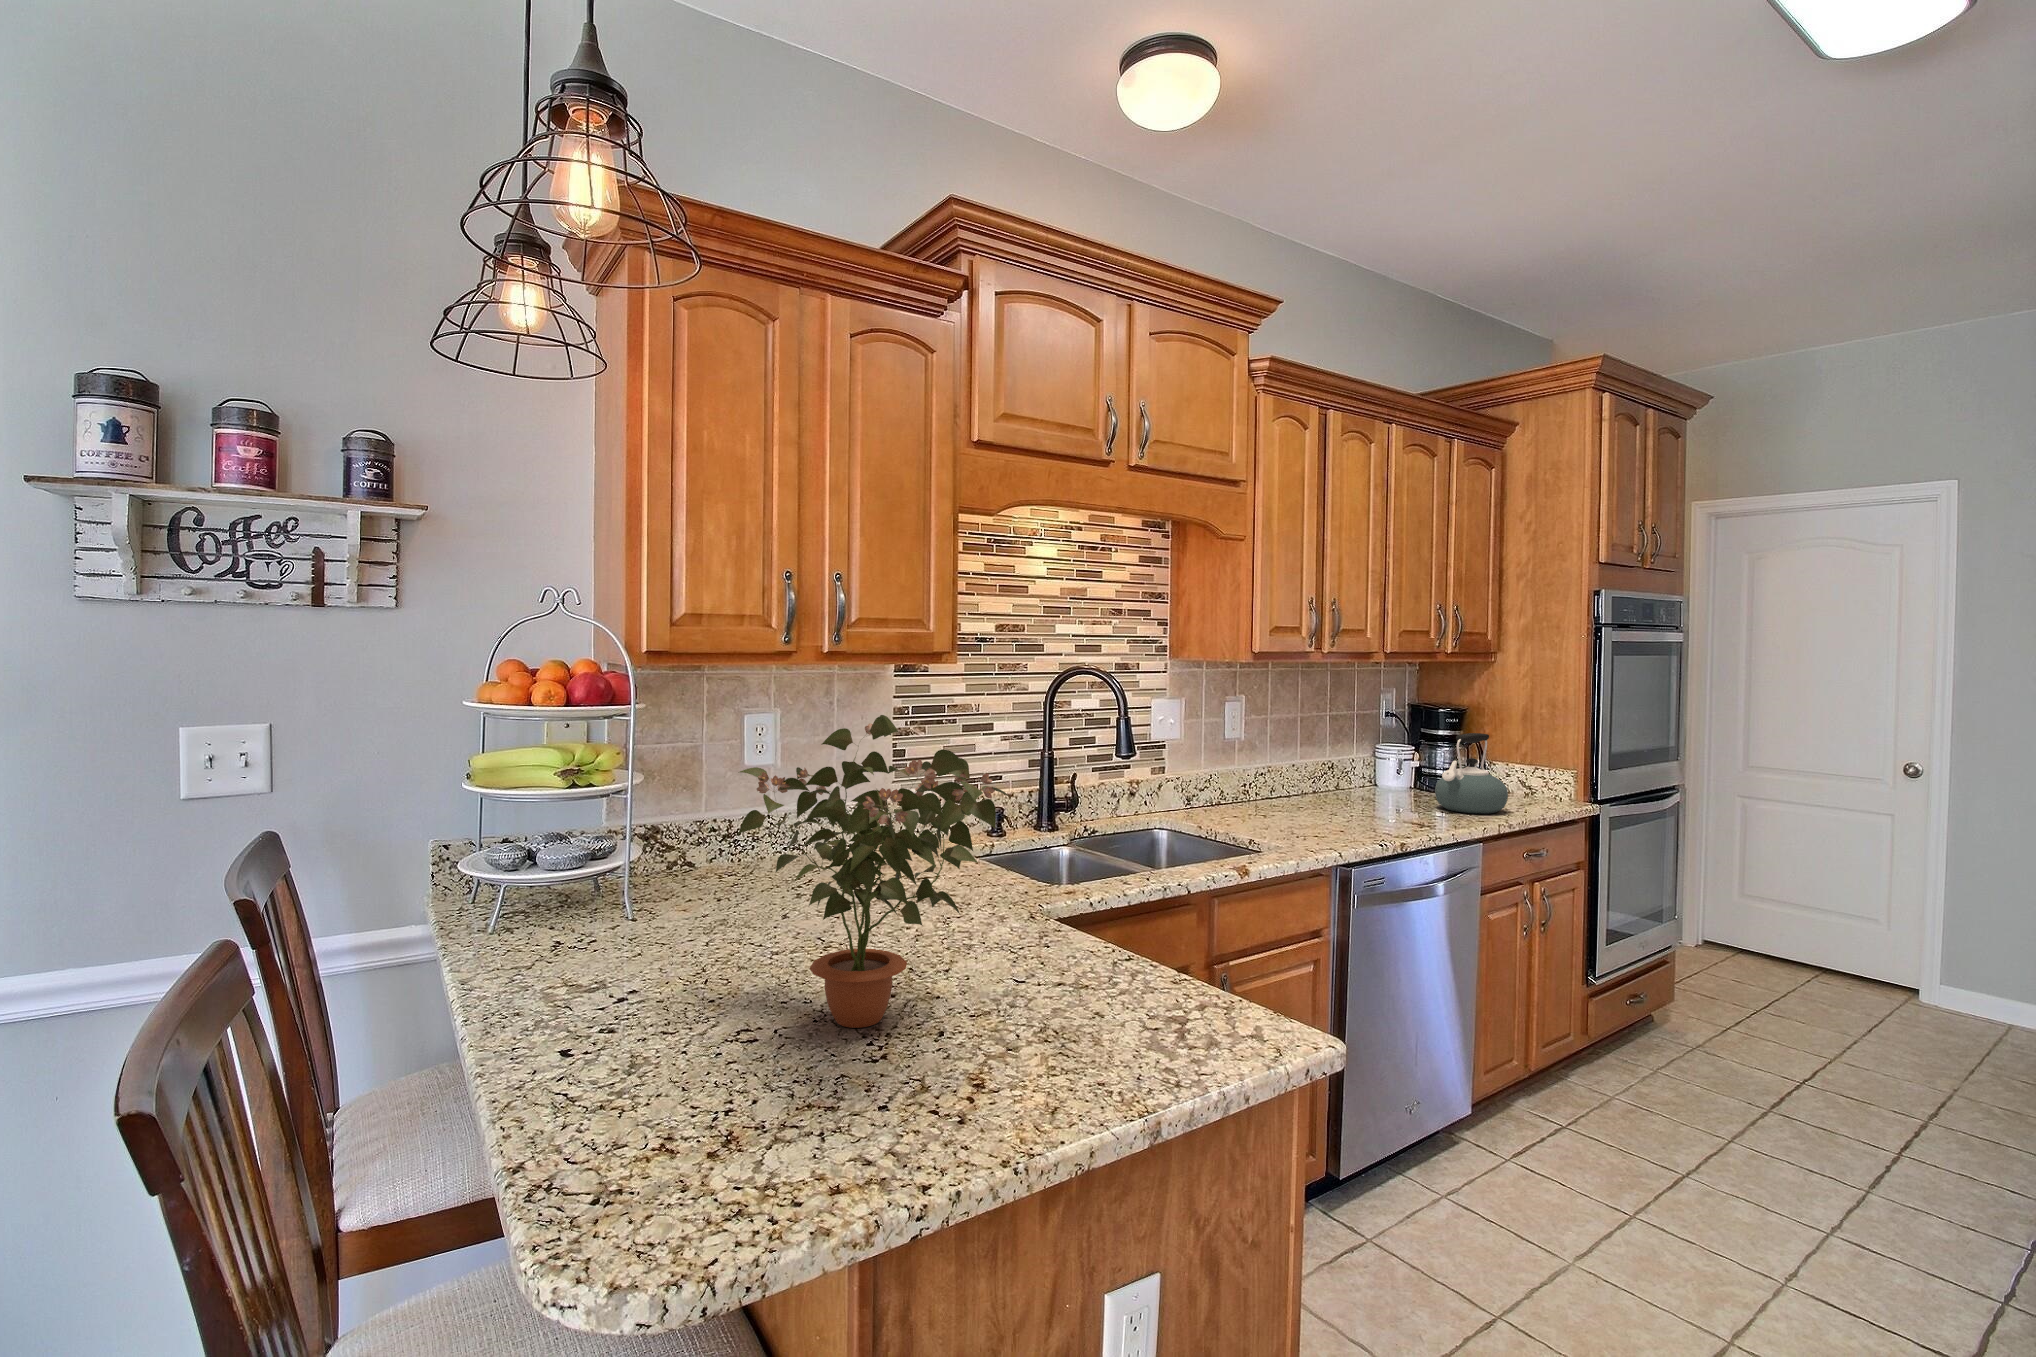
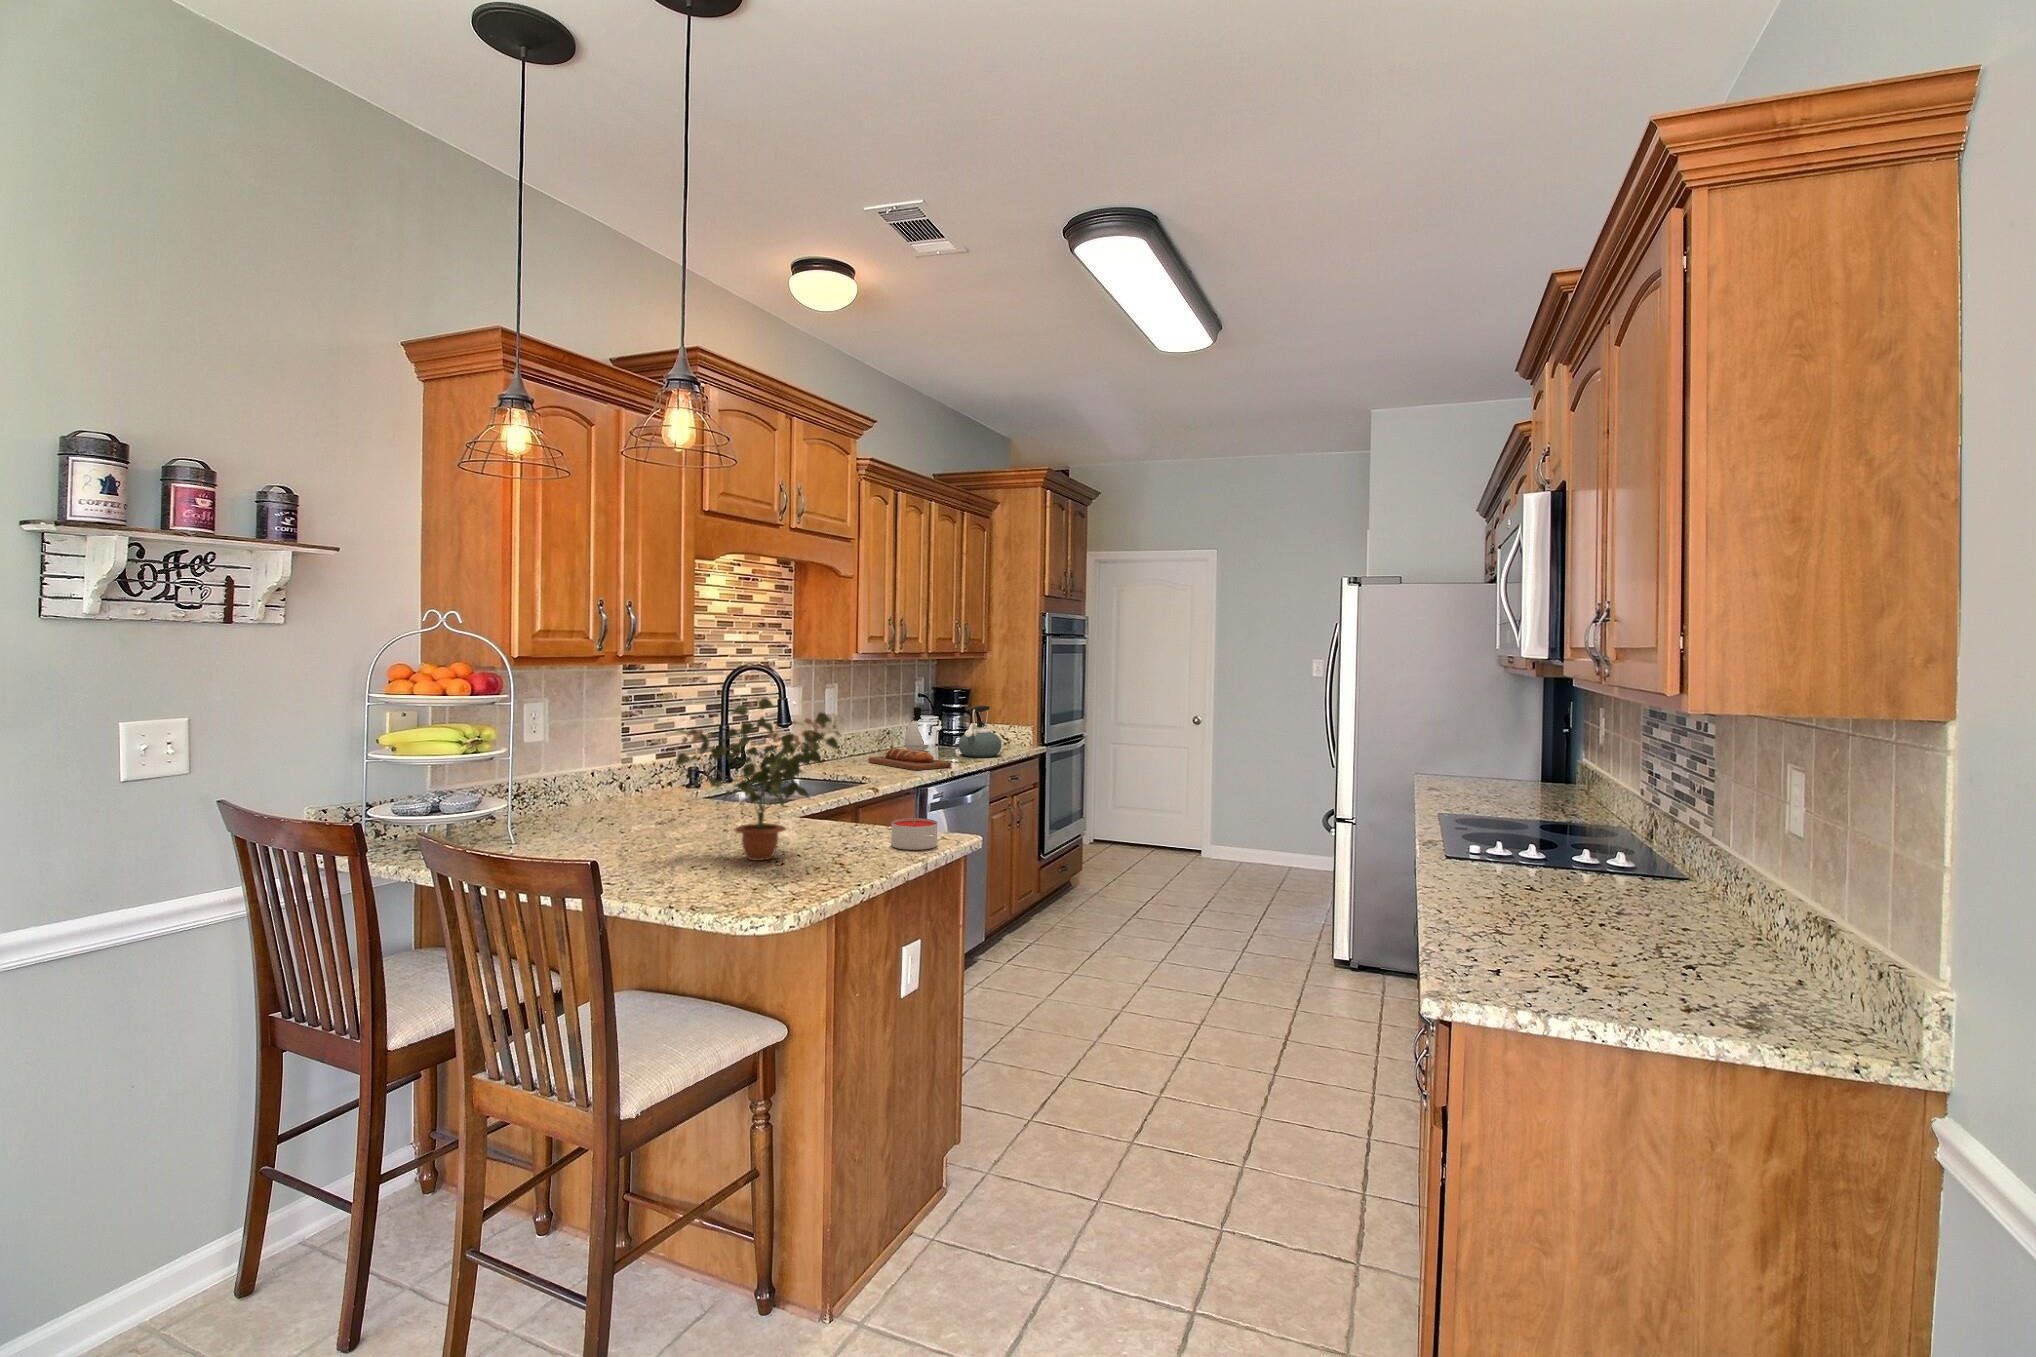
soap dispenser: none [1354,732,1392,797] -> present [905,707,929,751]
bread loaf: none [1284,793,1408,831] -> present [868,748,951,770]
candle: none [1127,967,1224,1048] -> present [891,818,938,850]

